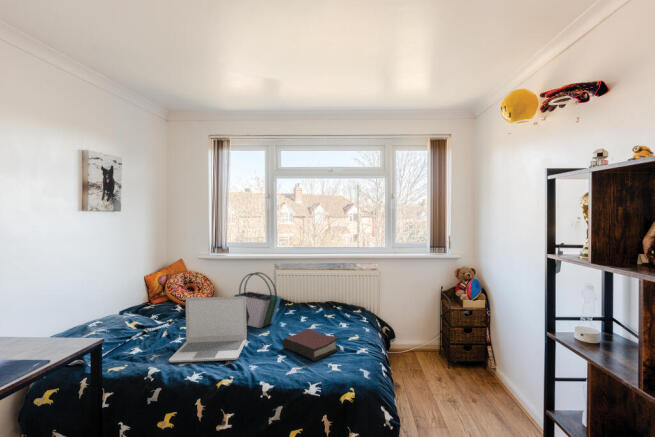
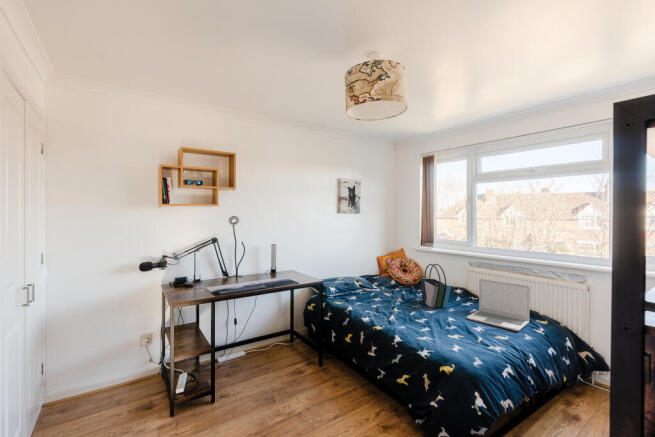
laptop: present [169,296,247,363] -> present [467,279,530,331]
hardback book: present [283,329,339,361] -> none [432,316,476,339]

